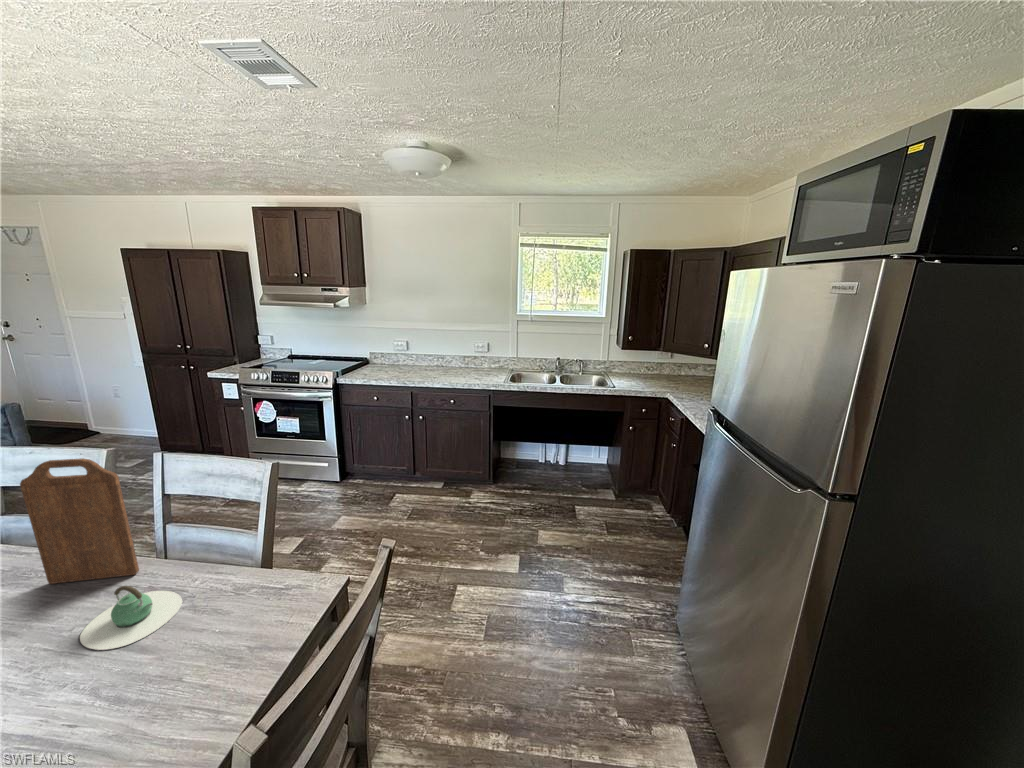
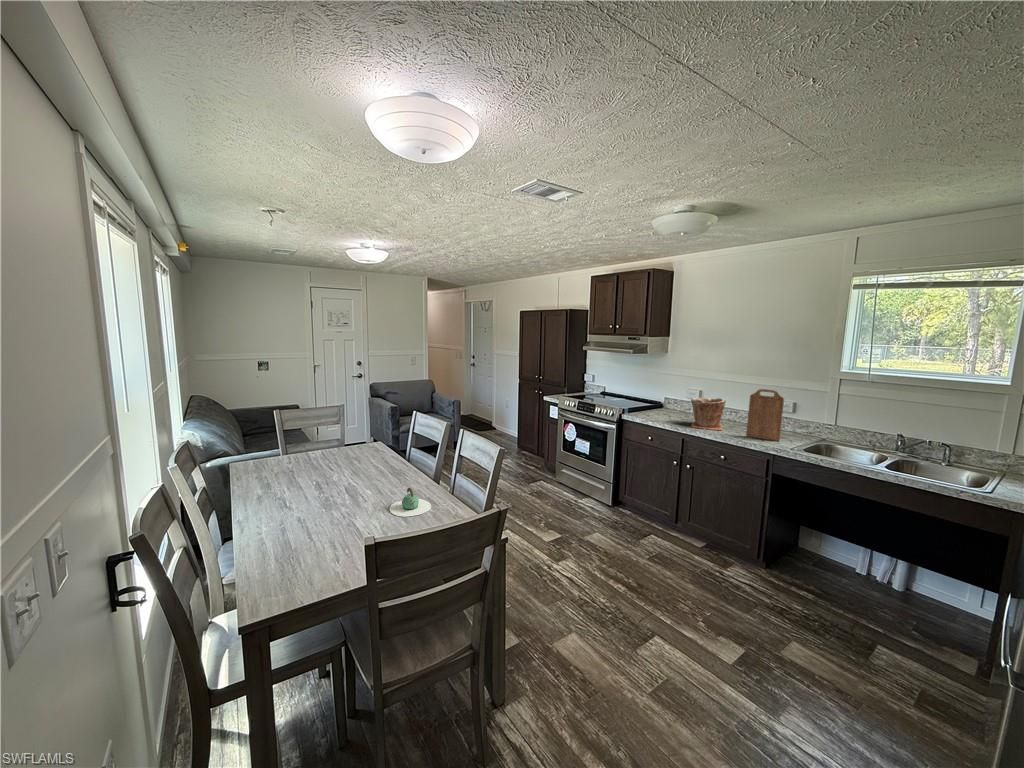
plant pot: none [410,347,443,379] -> present [691,398,726,430]
cutting board: present [20,458,139,584] -> present [746,389,784,441]

